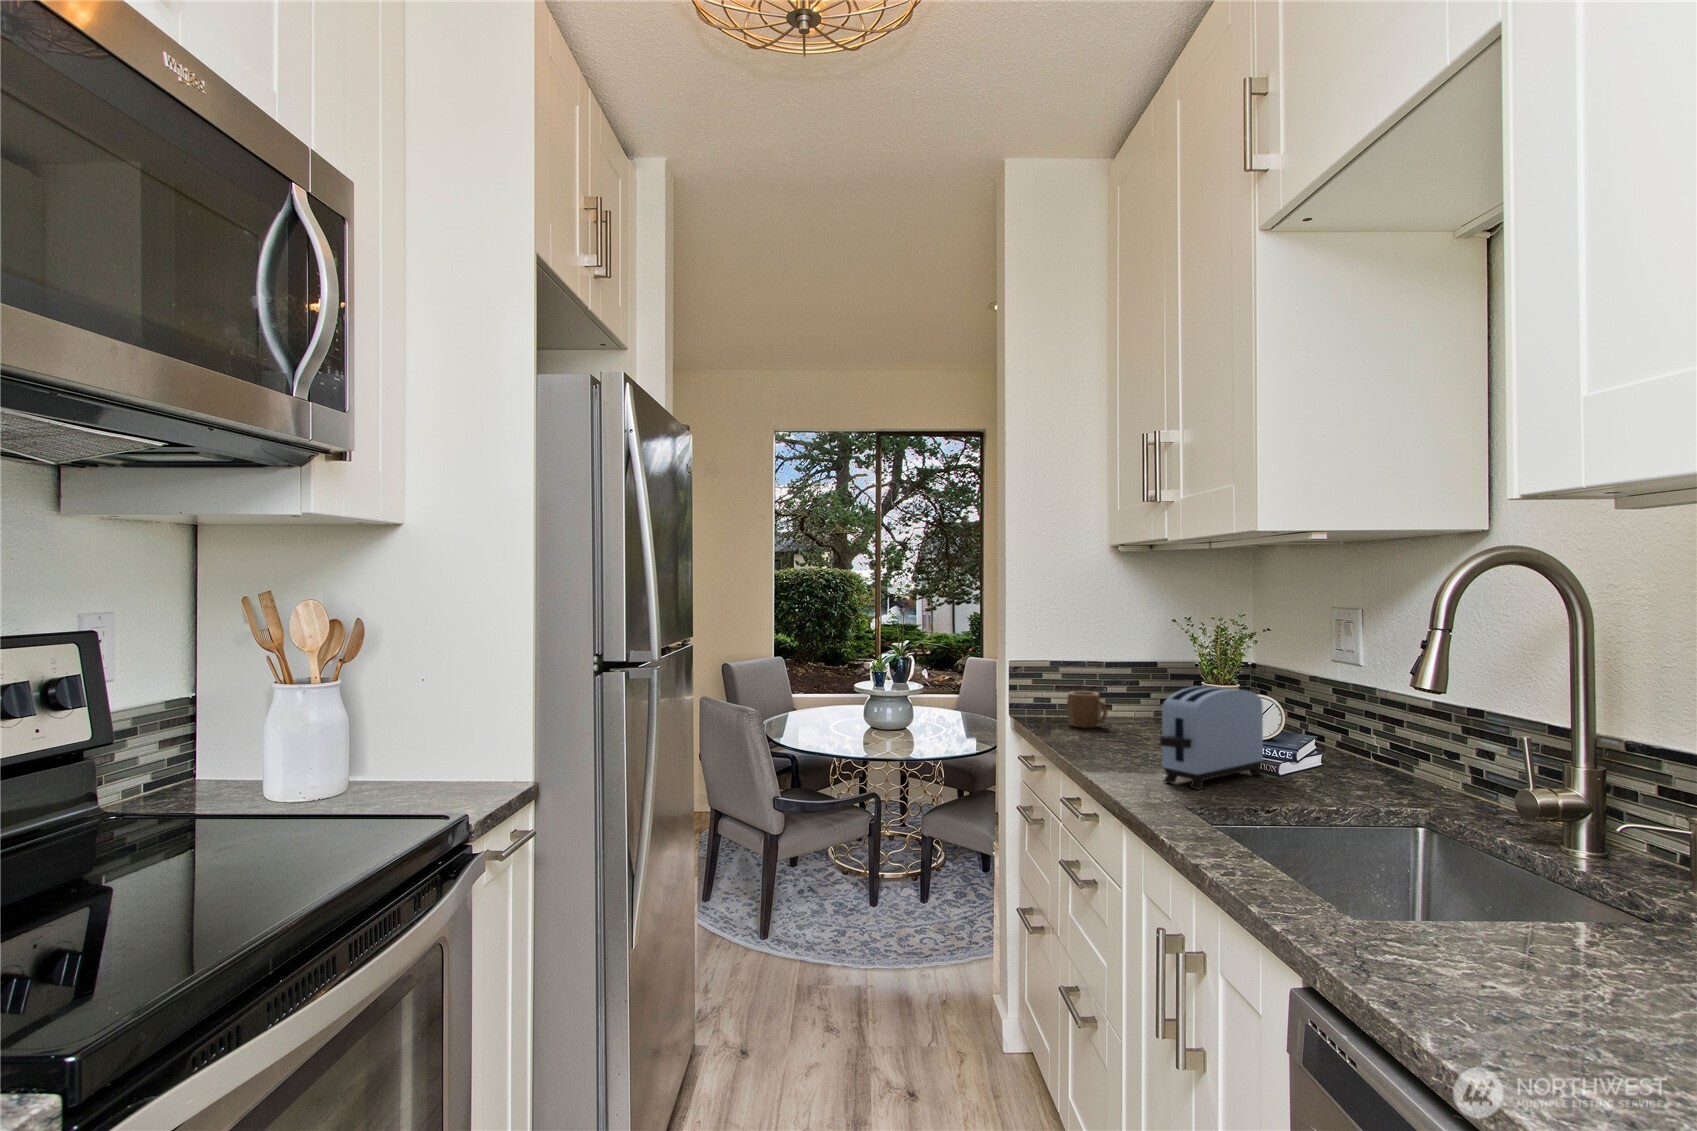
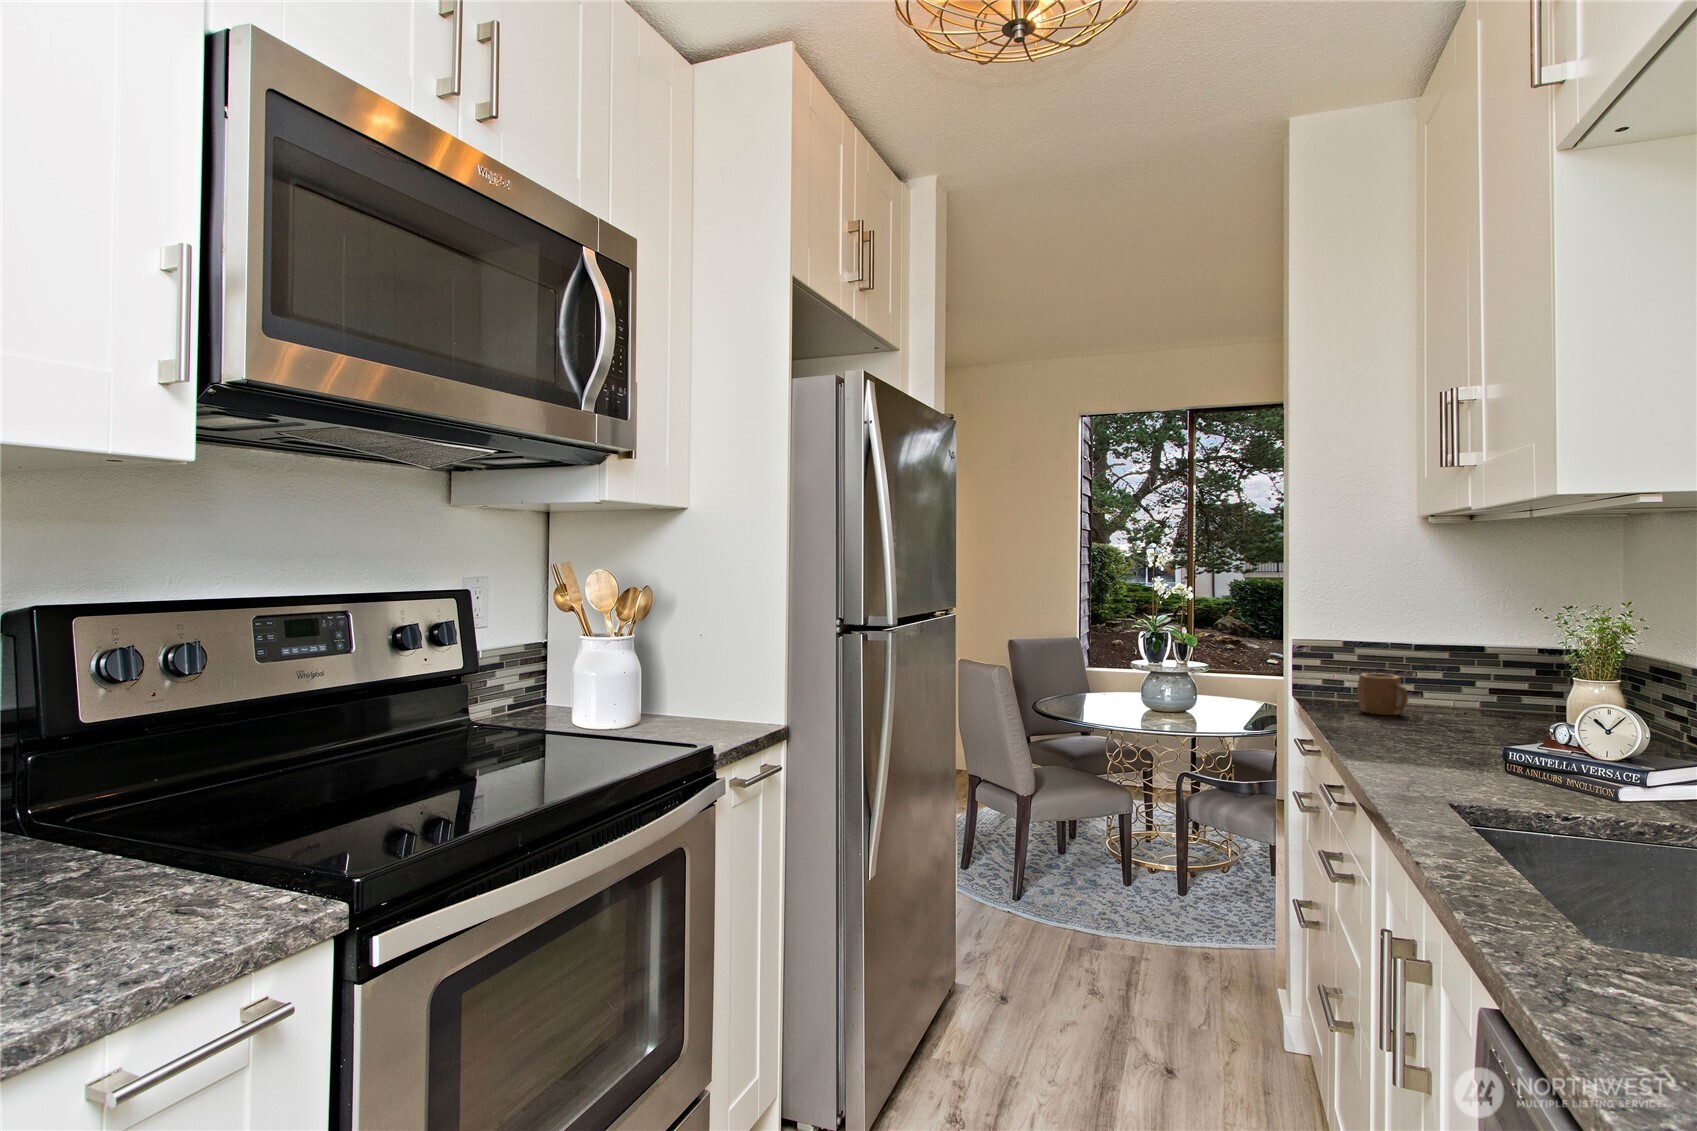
toaster: present [1160,686,1263,789] -> none [1432,672,1595,791]

